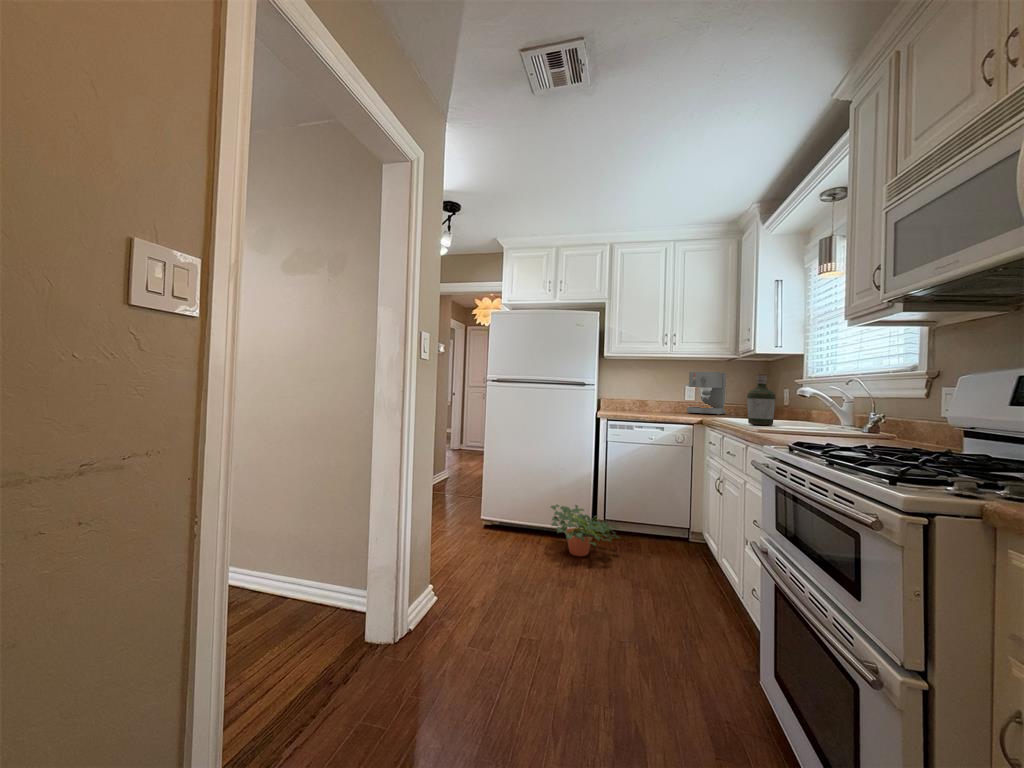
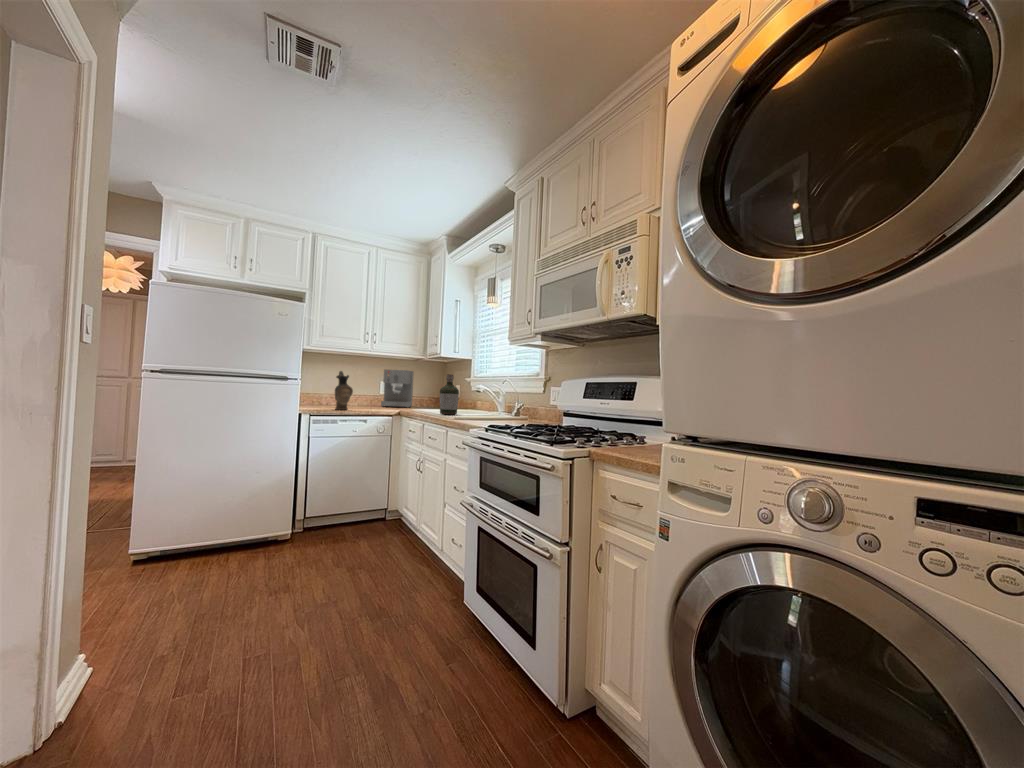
ceramic pitcher: none [633,375,650,415] -> present [335,371,353,410]
potted plant: present [551,505,619,556] -> none [241,507,326,560]

